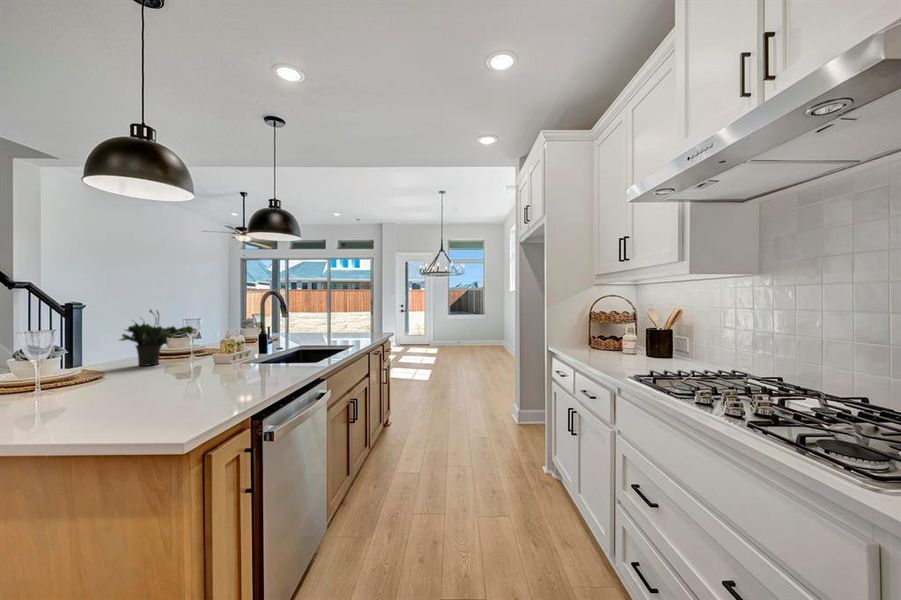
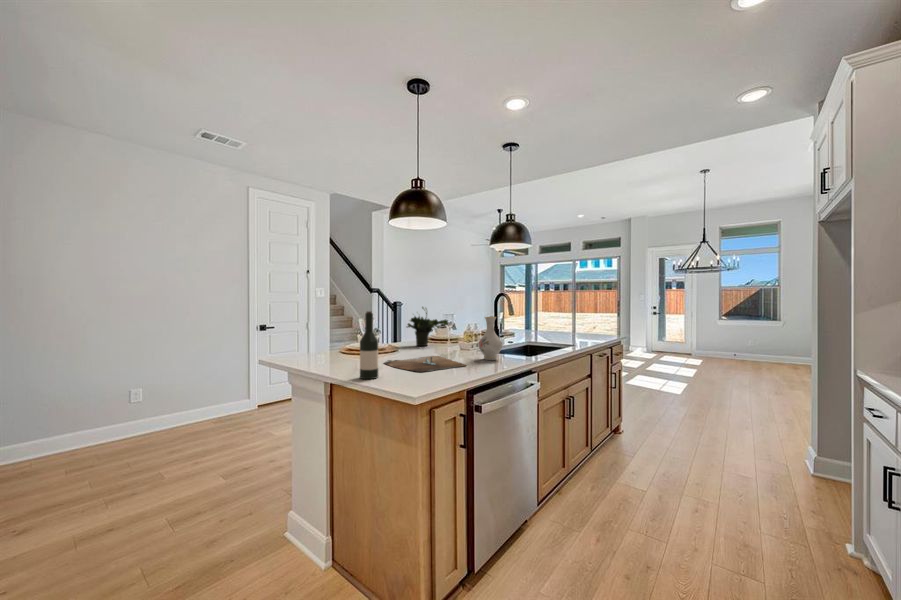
wine bottle: none [50,319,91,432] -> present [360,311,378,379]
vase: none [250,320,282,374] -> present [478,317,502,360]
cutting board: none [90,376,240,404] -> present [384,356,466,372]

